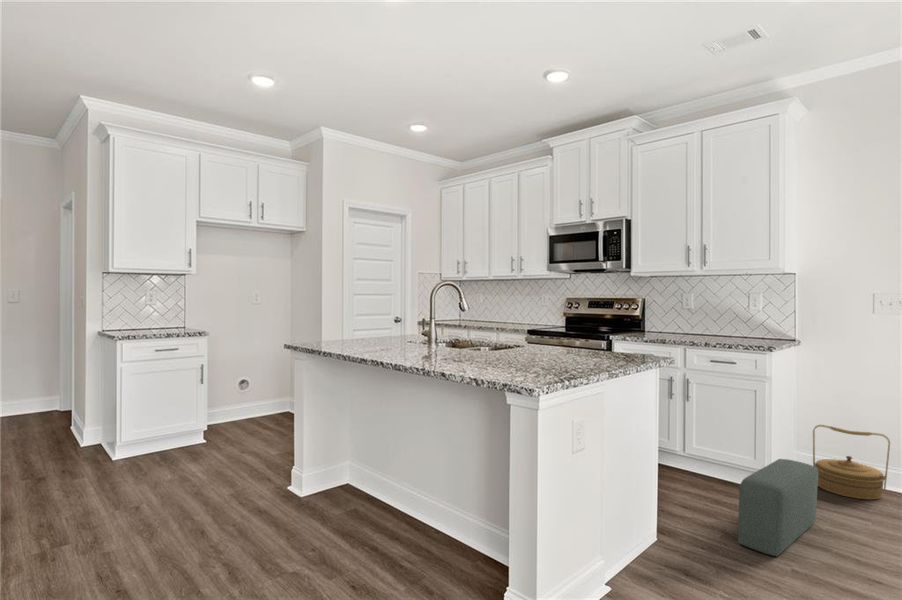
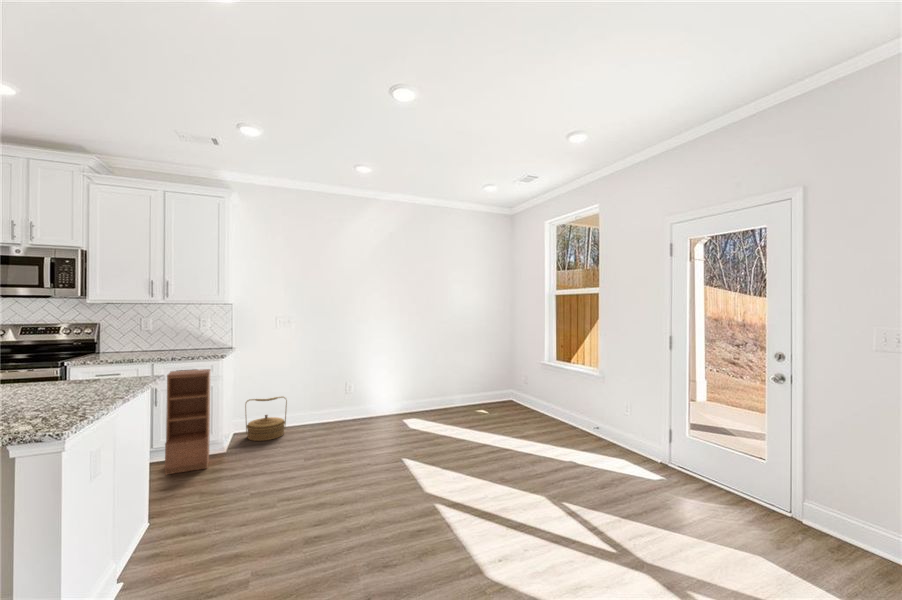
bookcase: none [692,362,756,503] -> present [165,369,210,475]
pouf: present [738,459,818,556] -> none [212,427,256,497]

